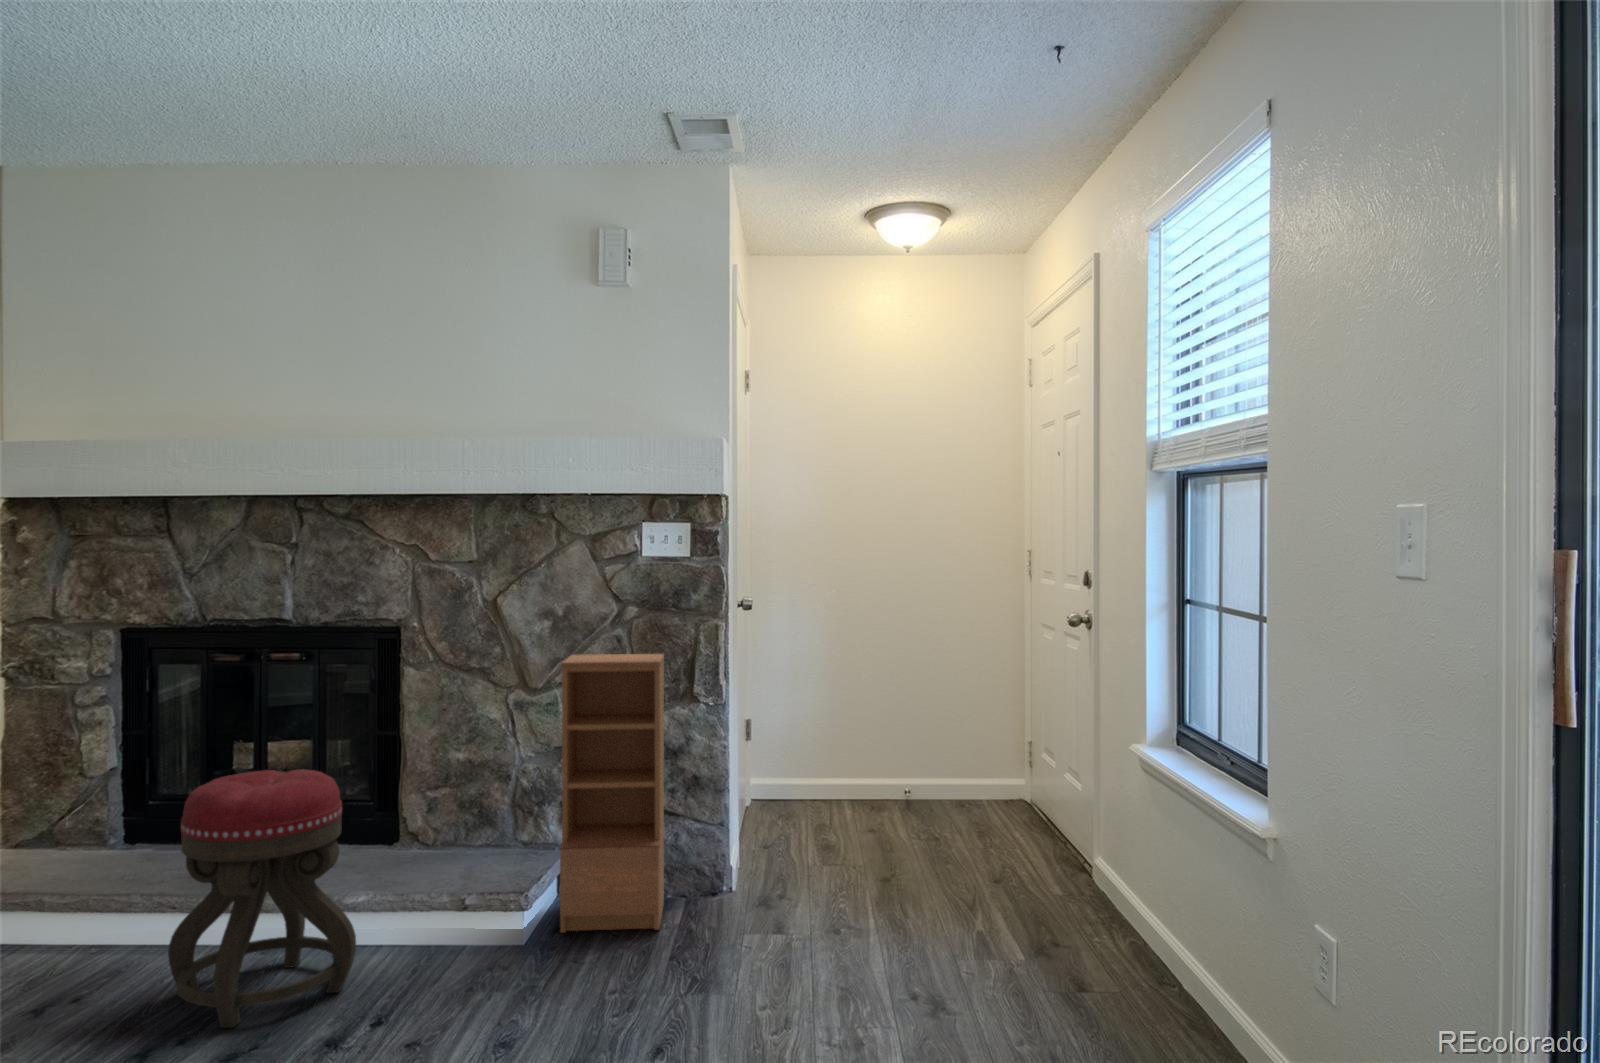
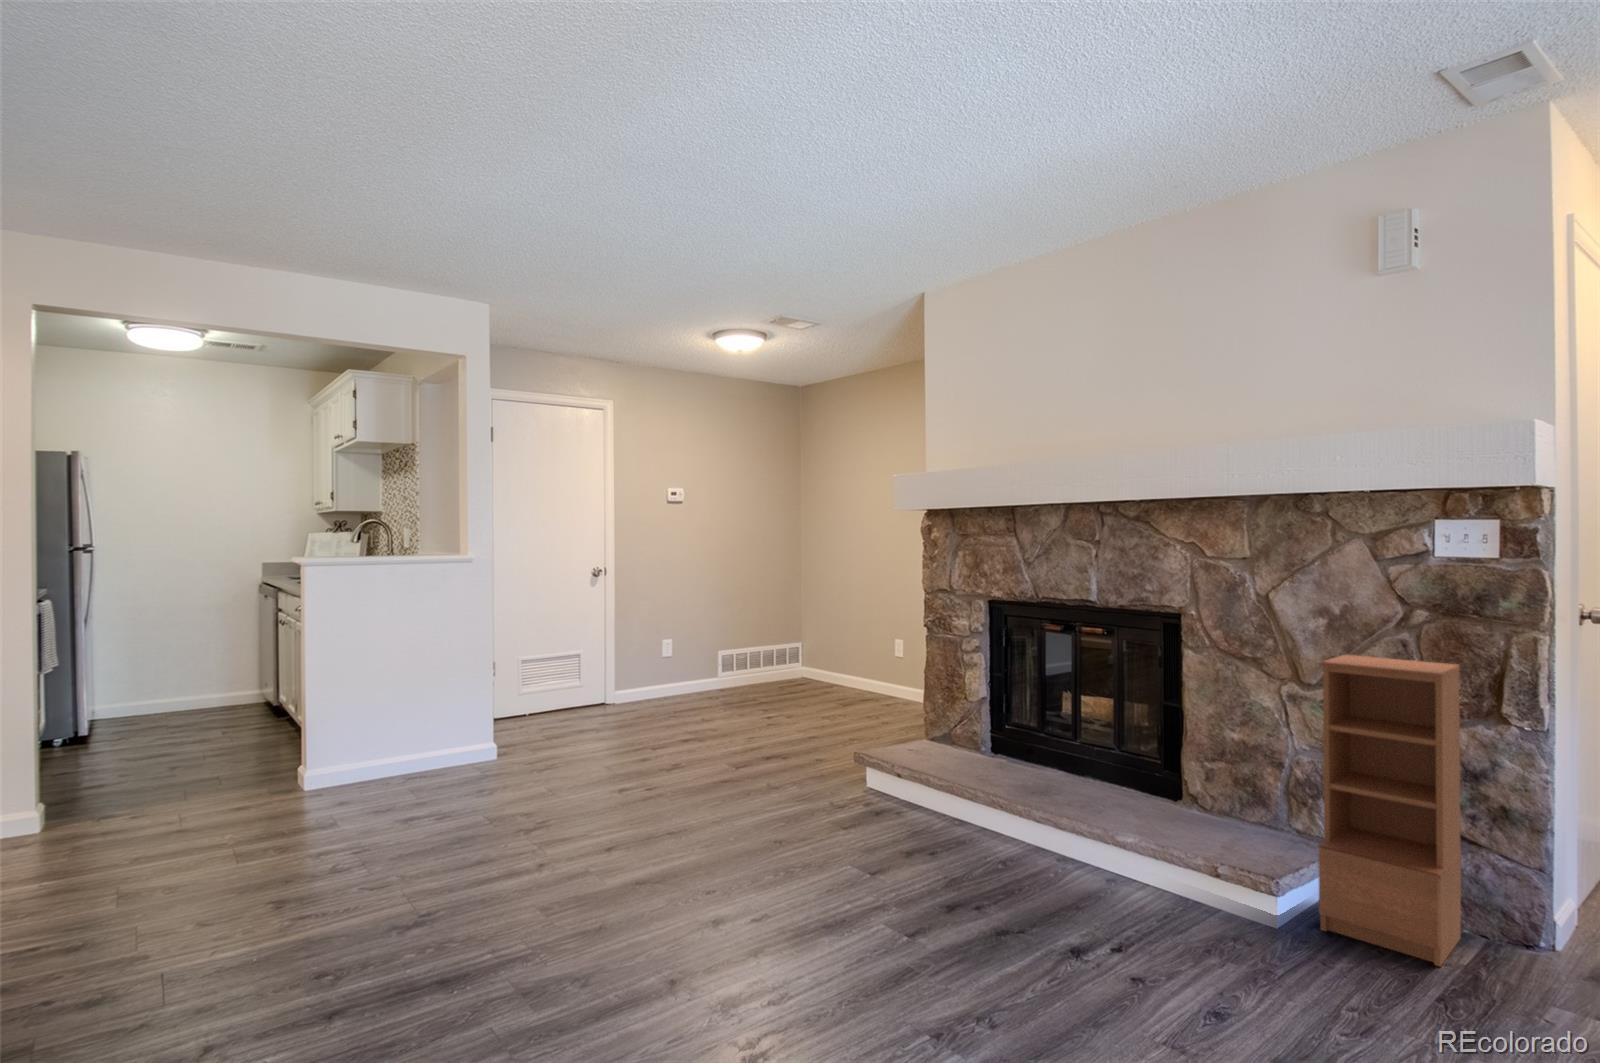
ottoman: present [168,769,356,1028] -> none [988,718,1115,912]

